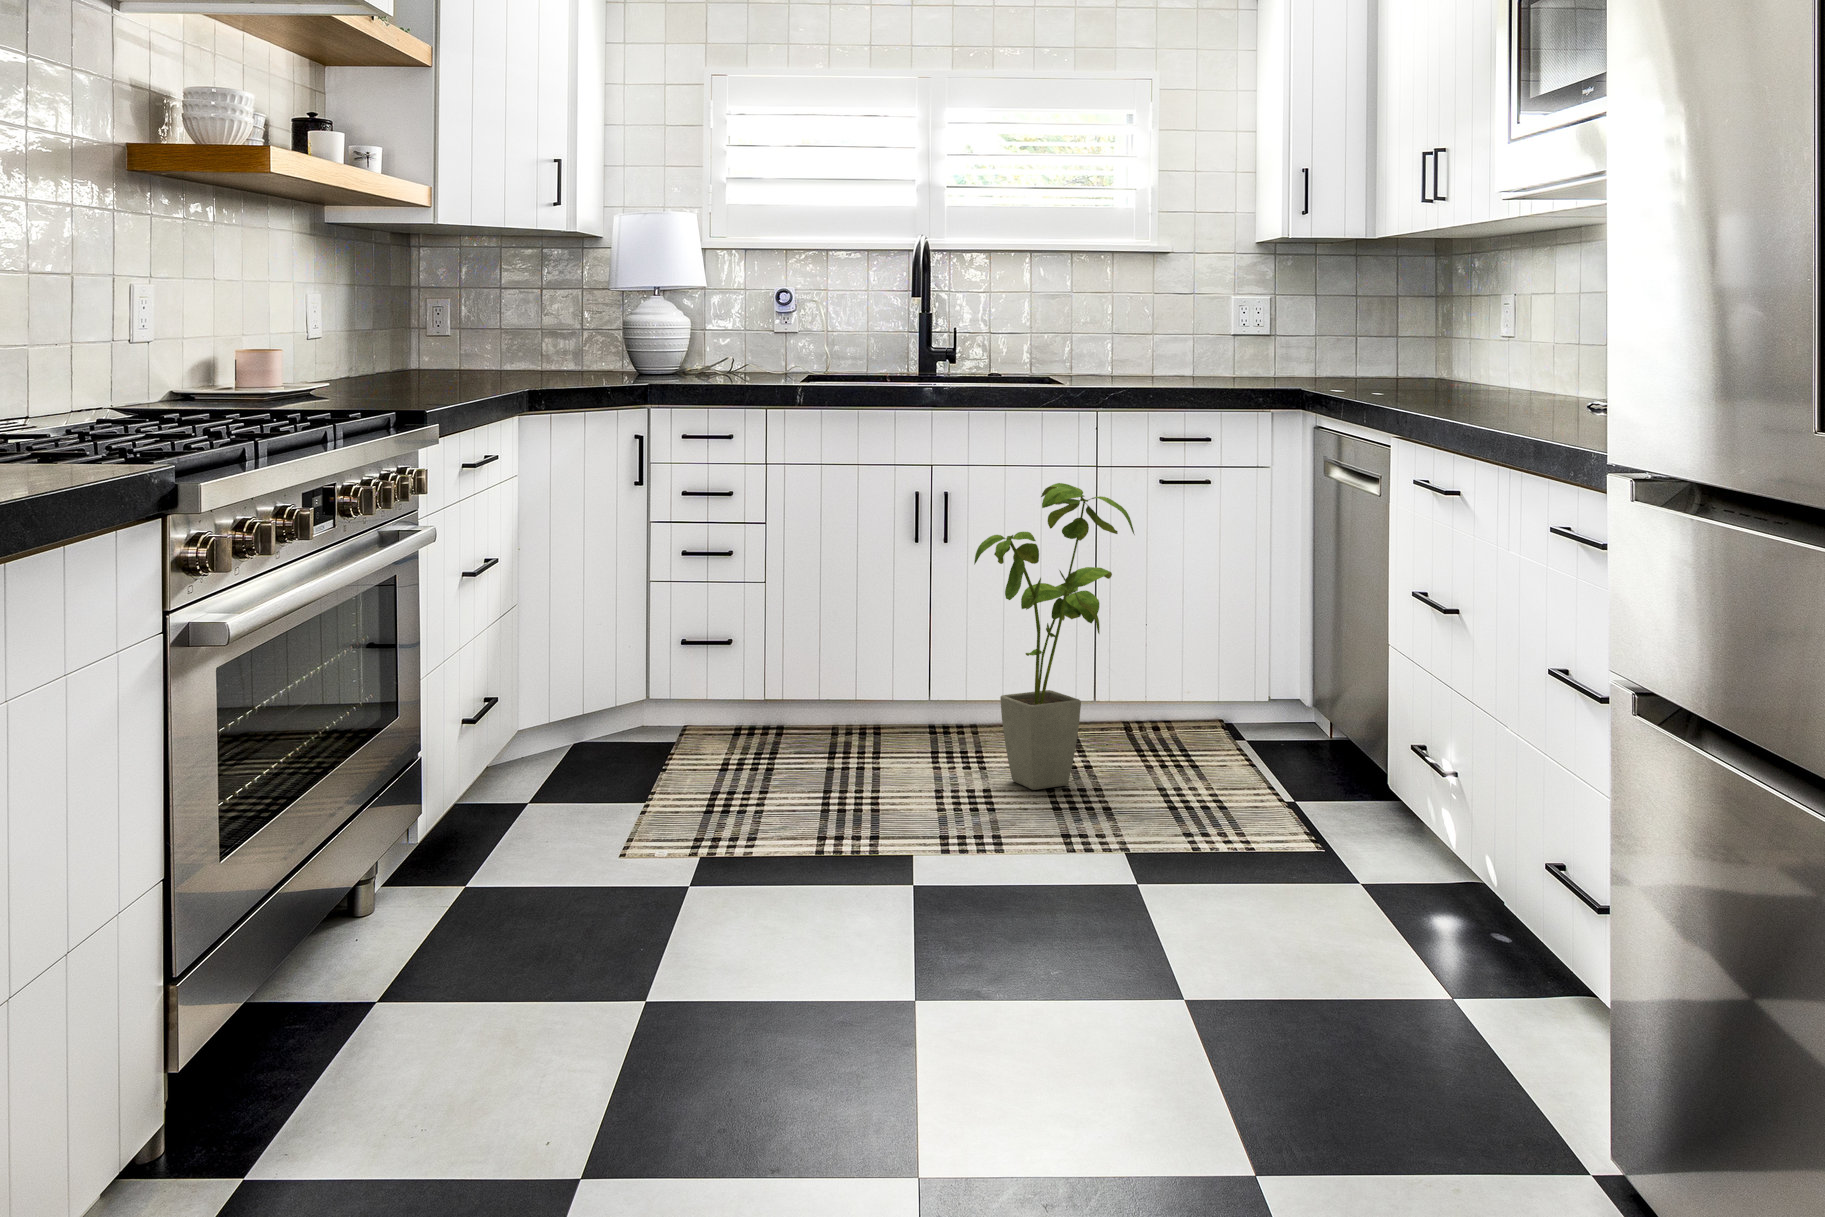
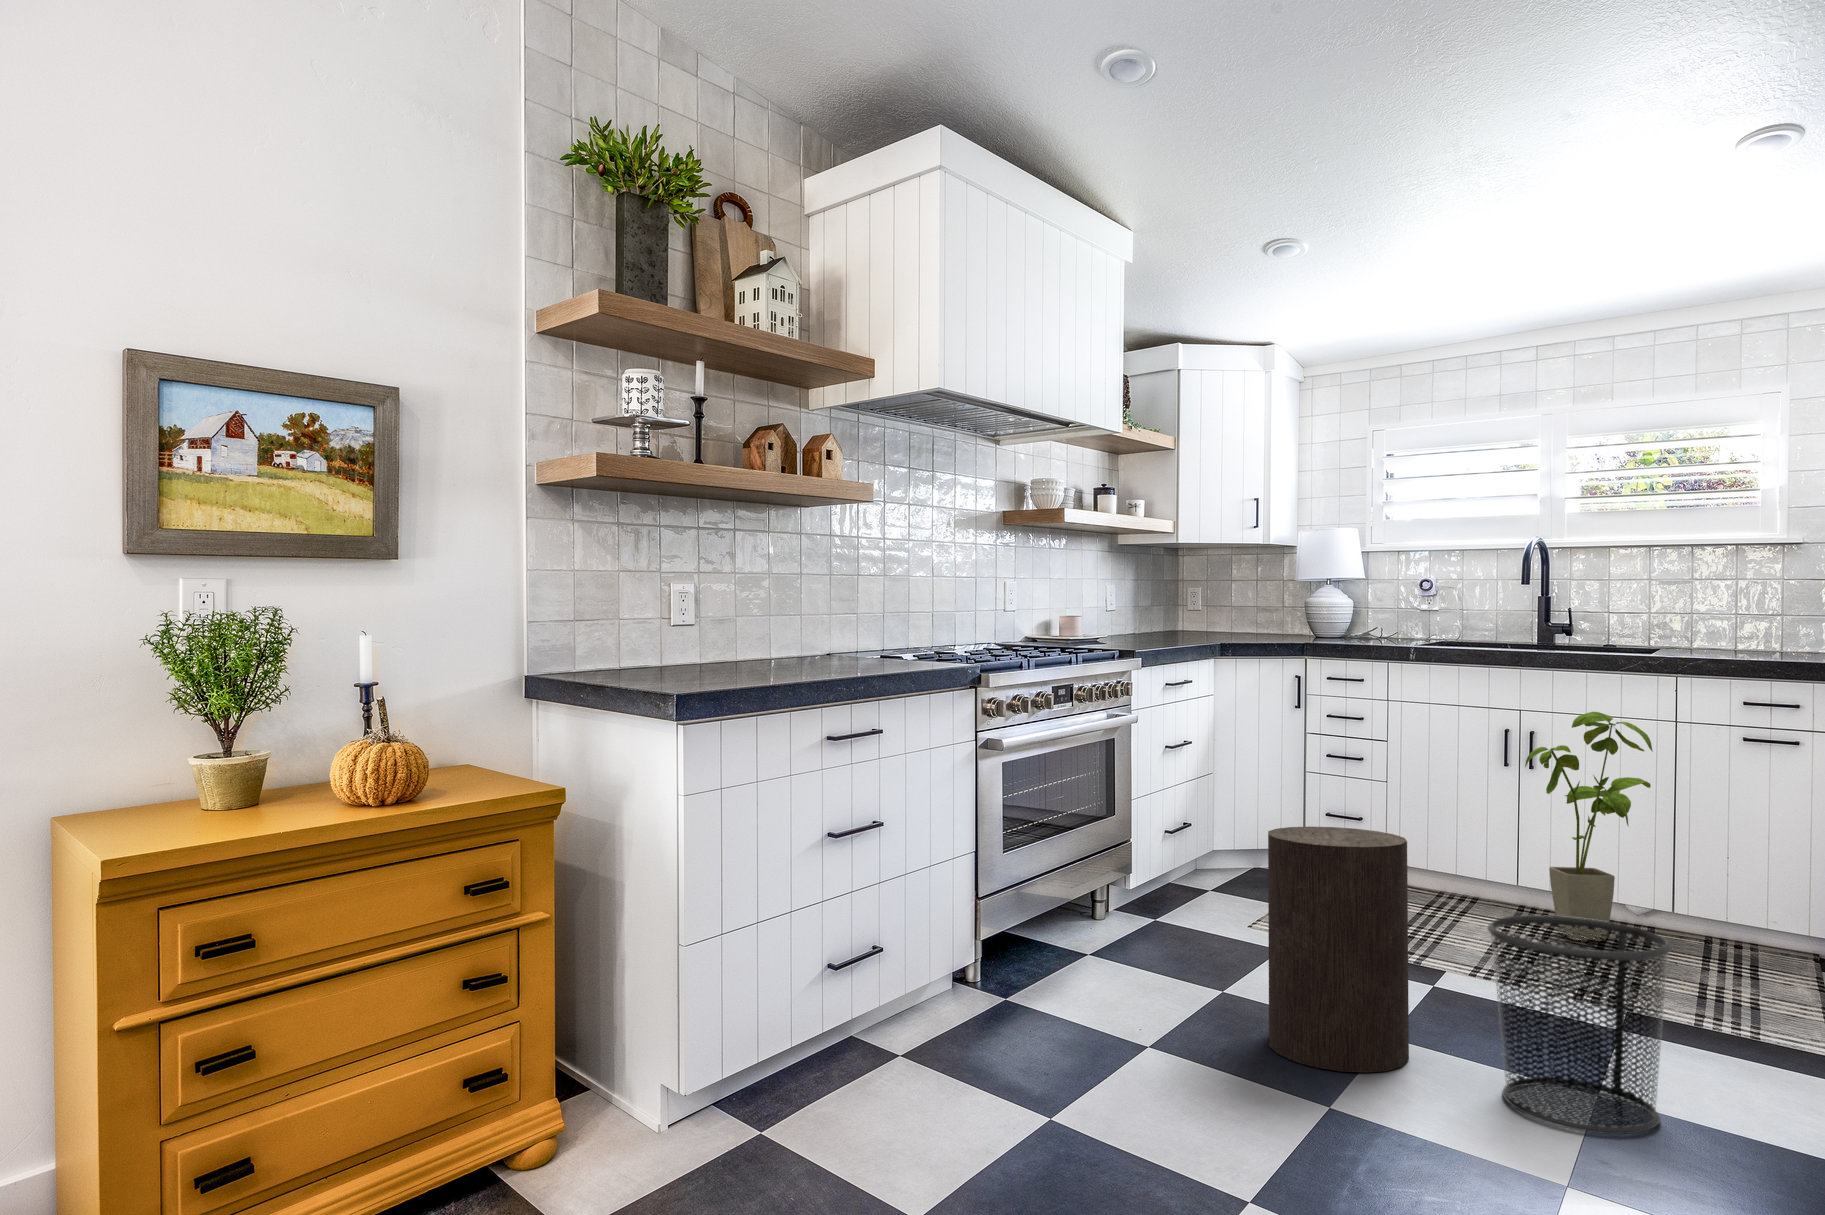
stool: none [750,710,968,1112] -> present [1268,827,1409,1072]
waste bin: none [1099,812,1345,1132] -> present [1487,915,1672,1134]

